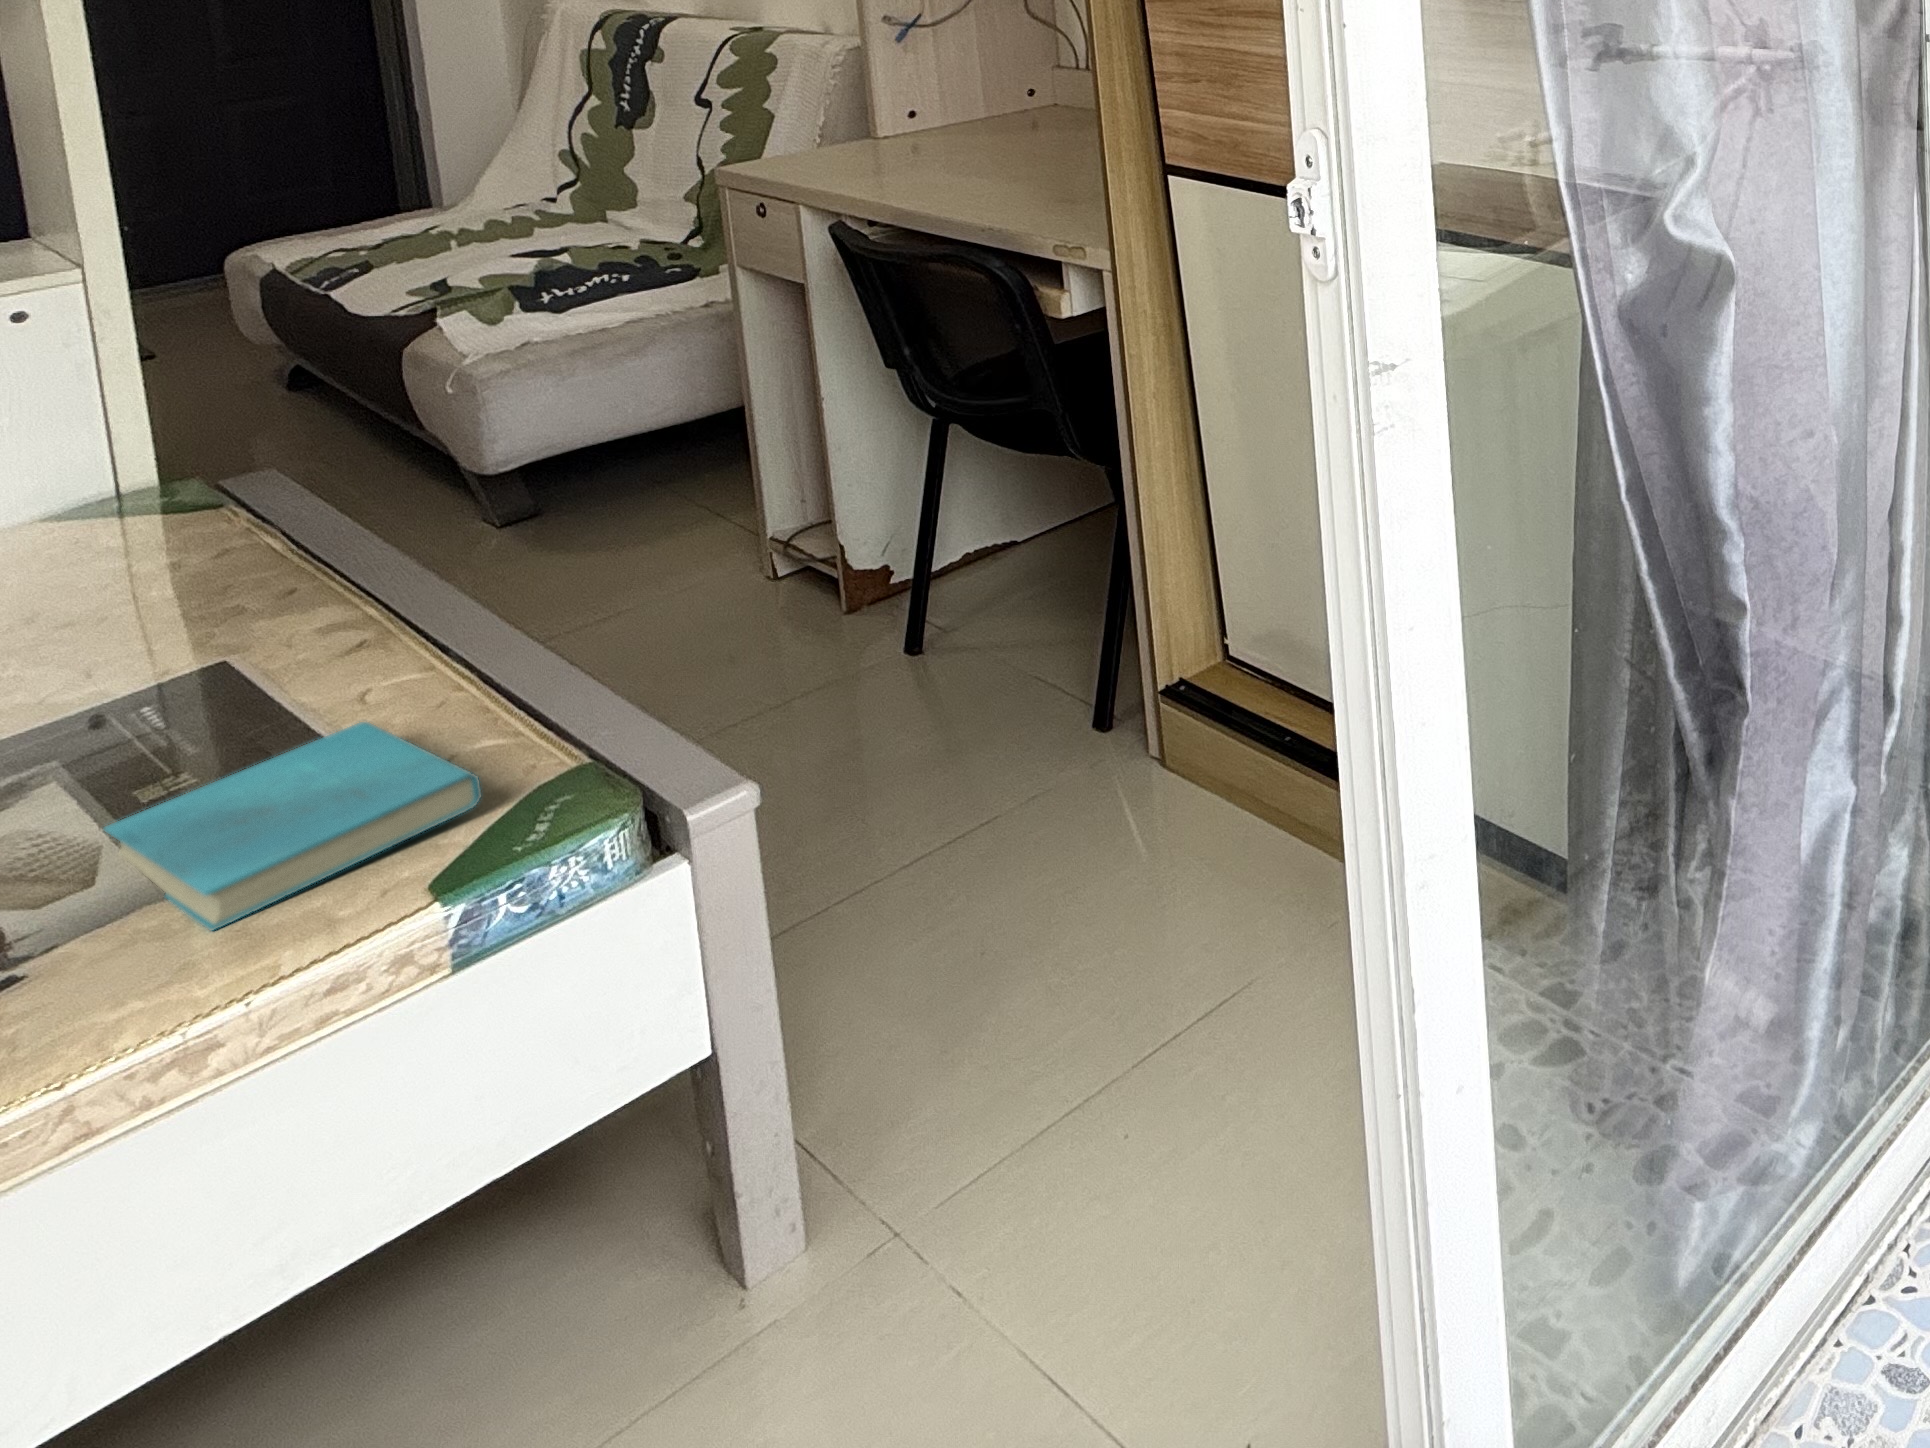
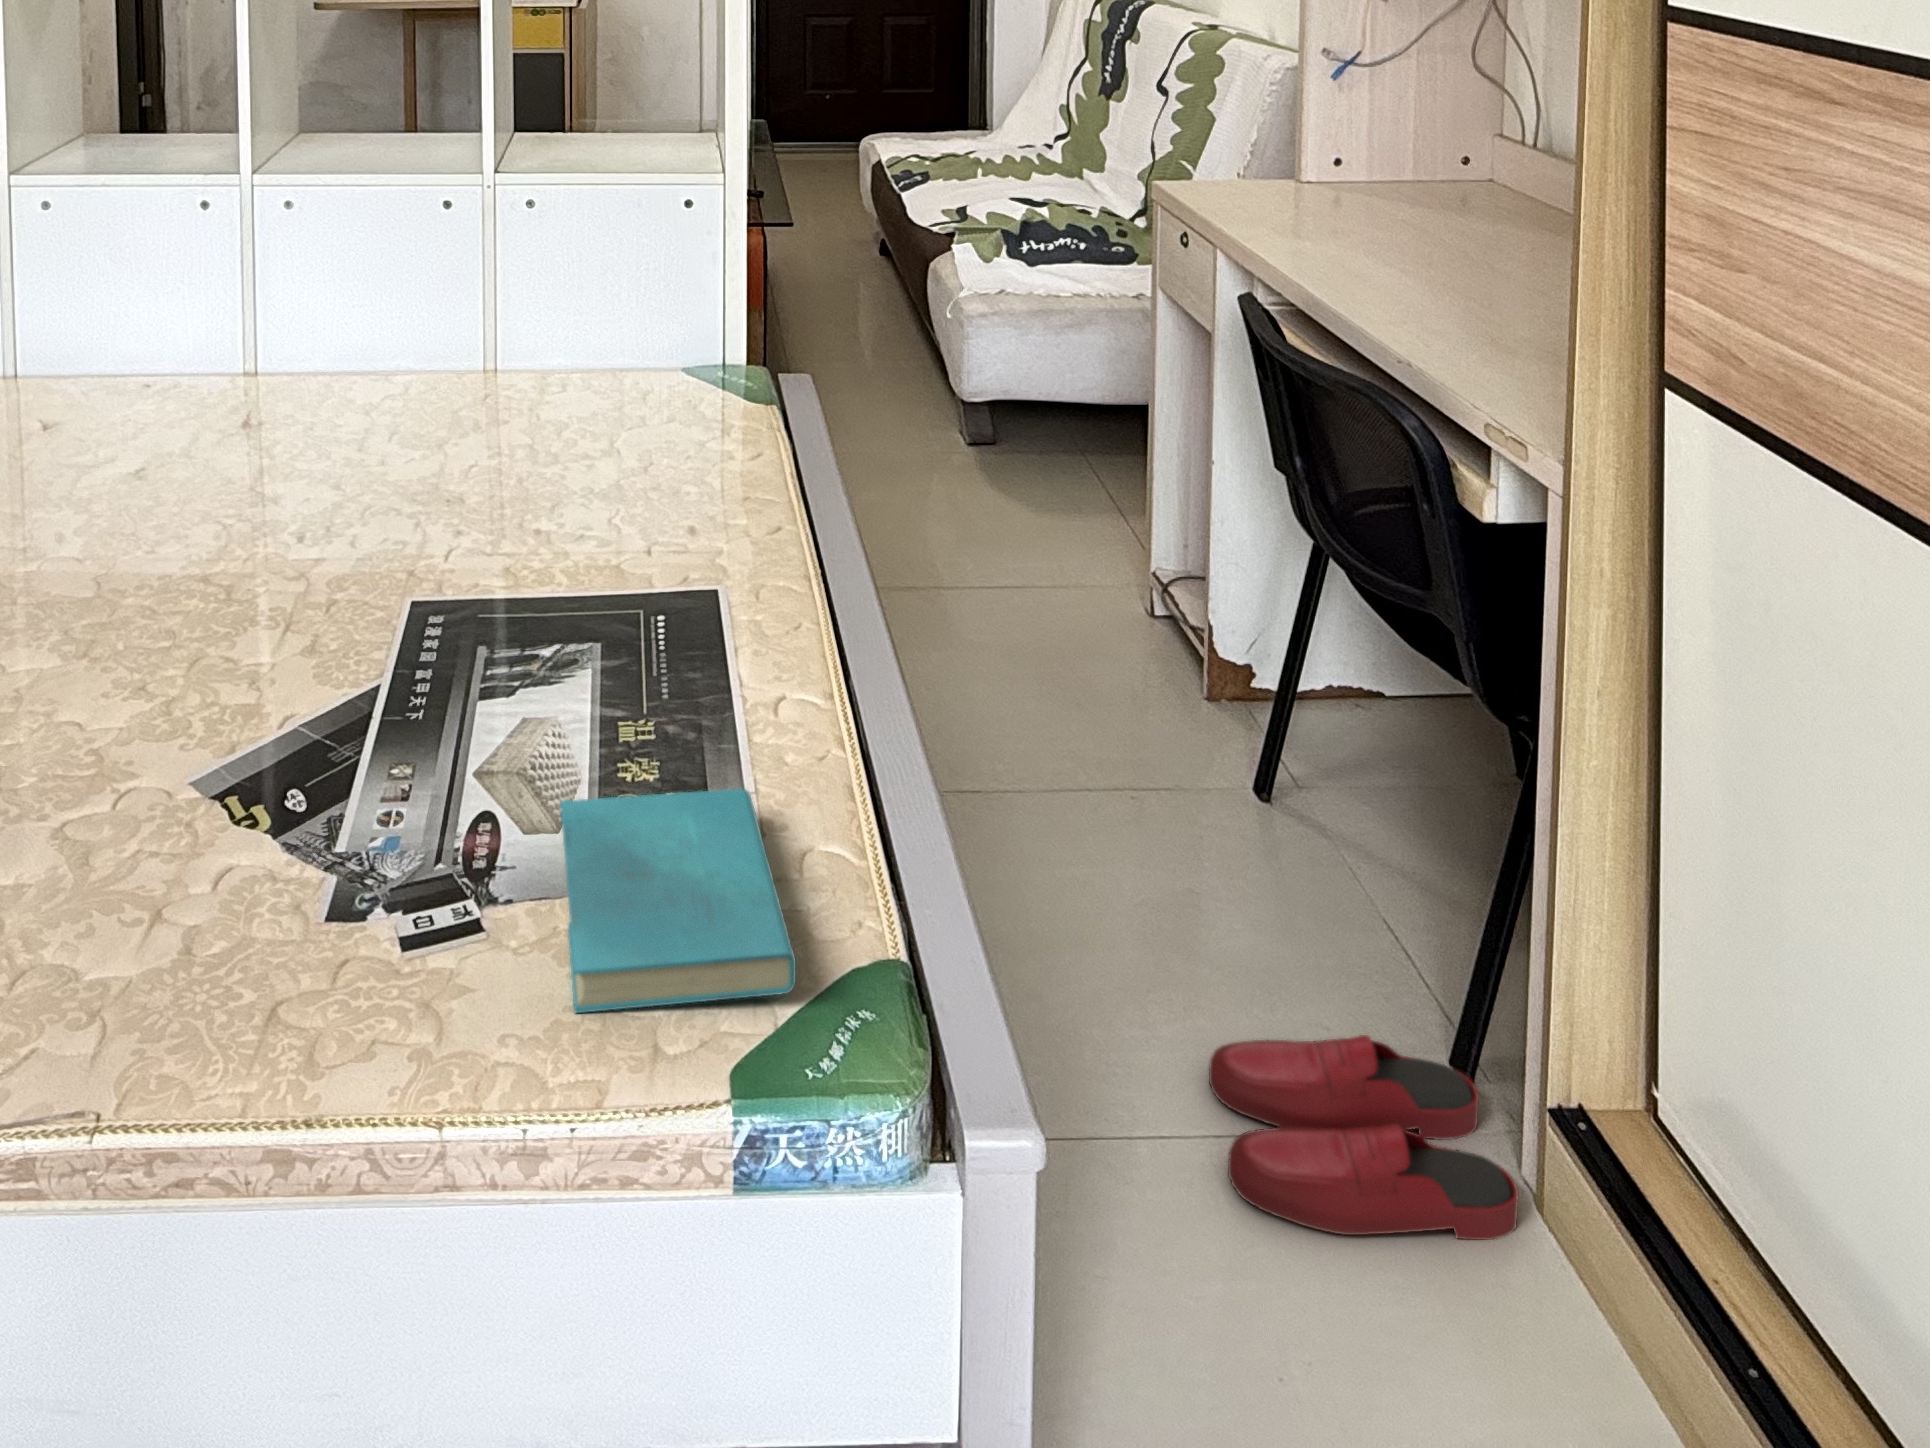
slippers: none [899,729,1160,900] -> present [1209,1035,1518,1240]

